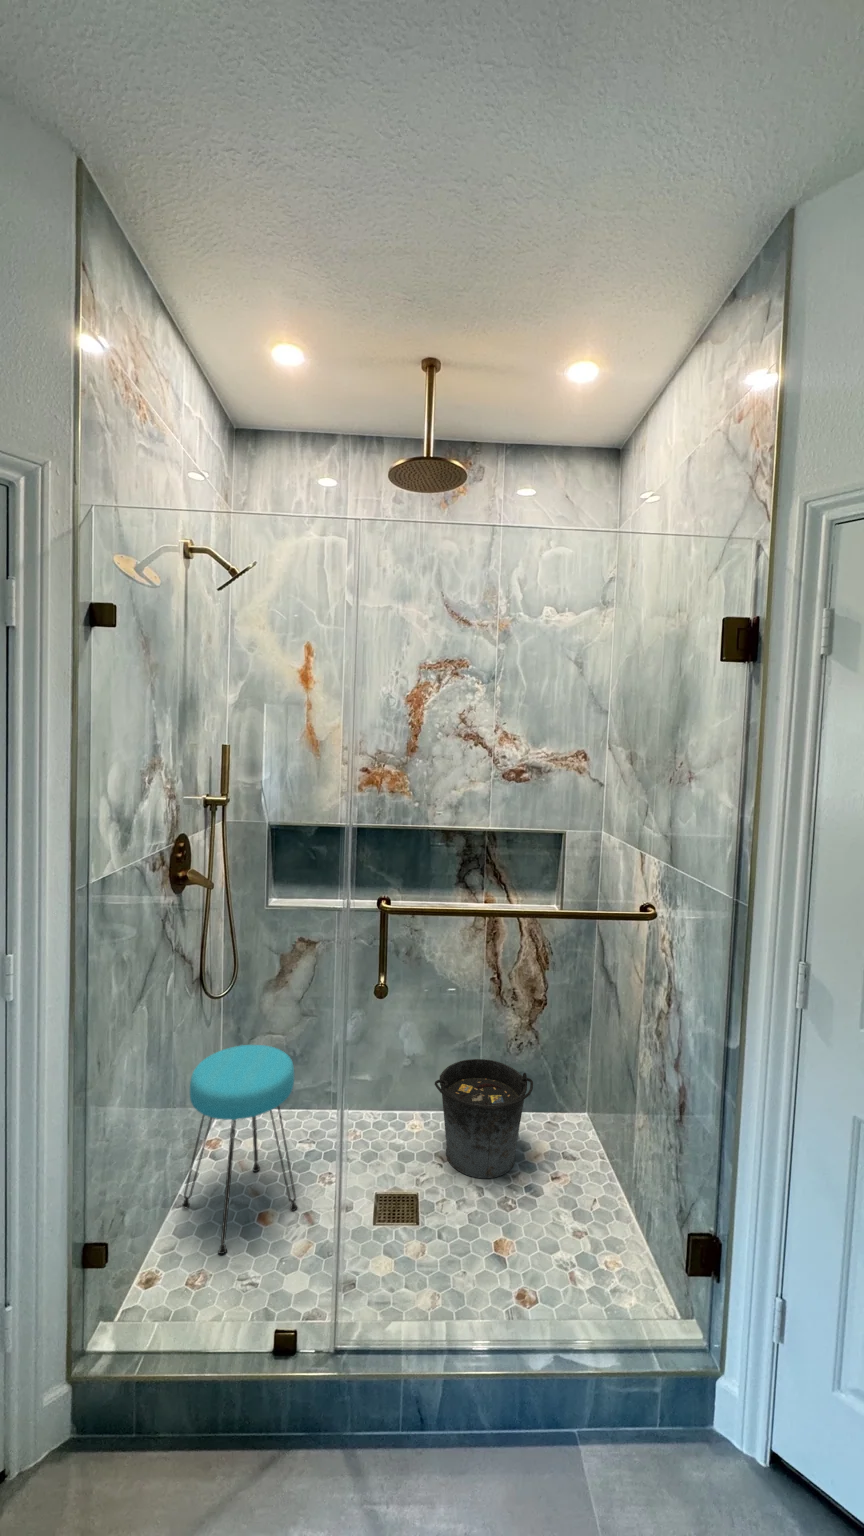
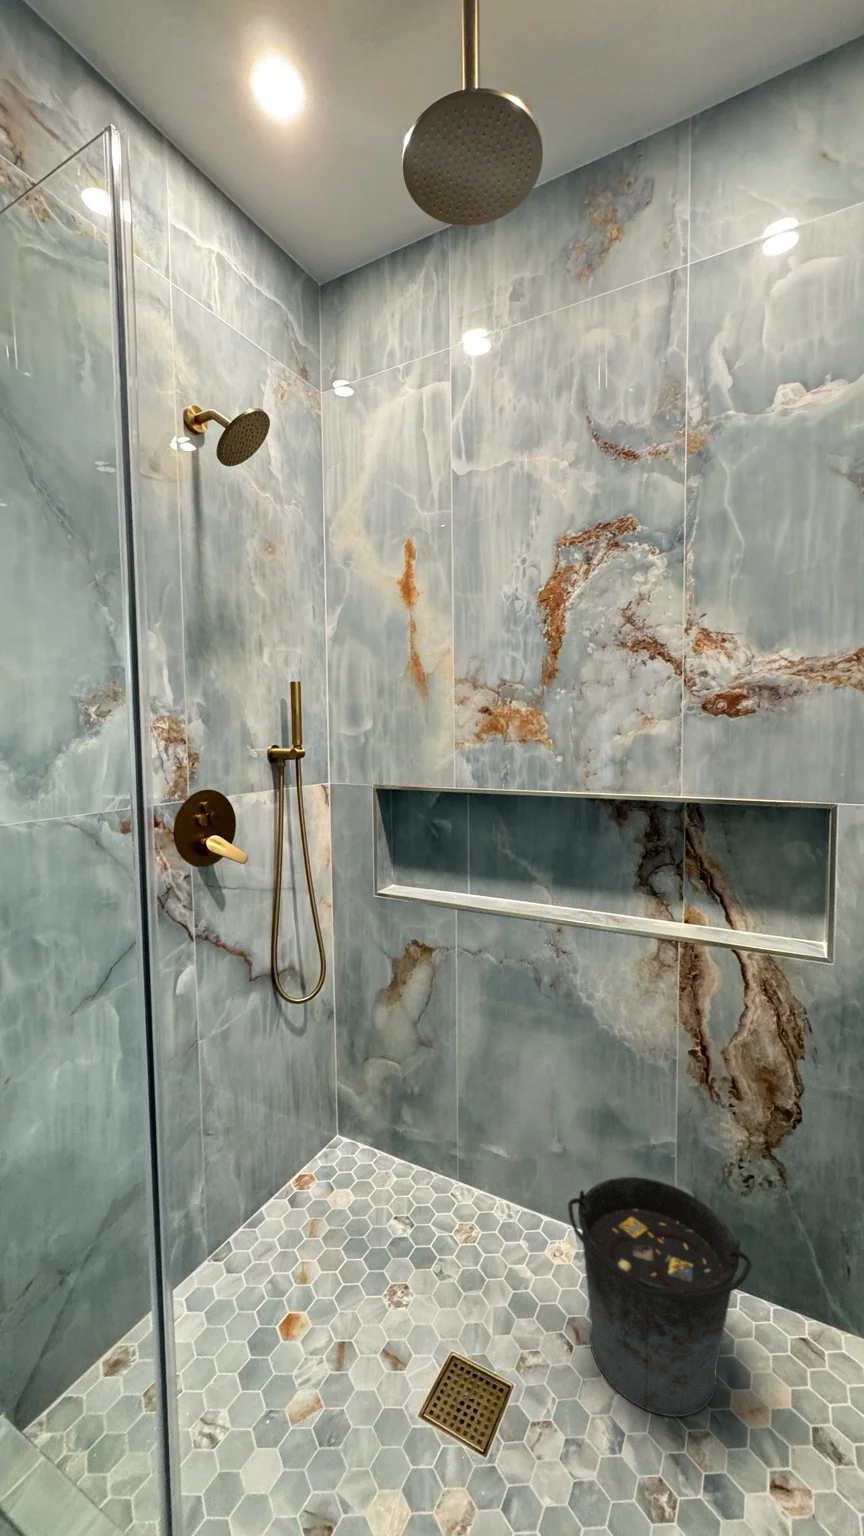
stool: present [182,1045,297,1254] -> none [214,1063,350,1343]

